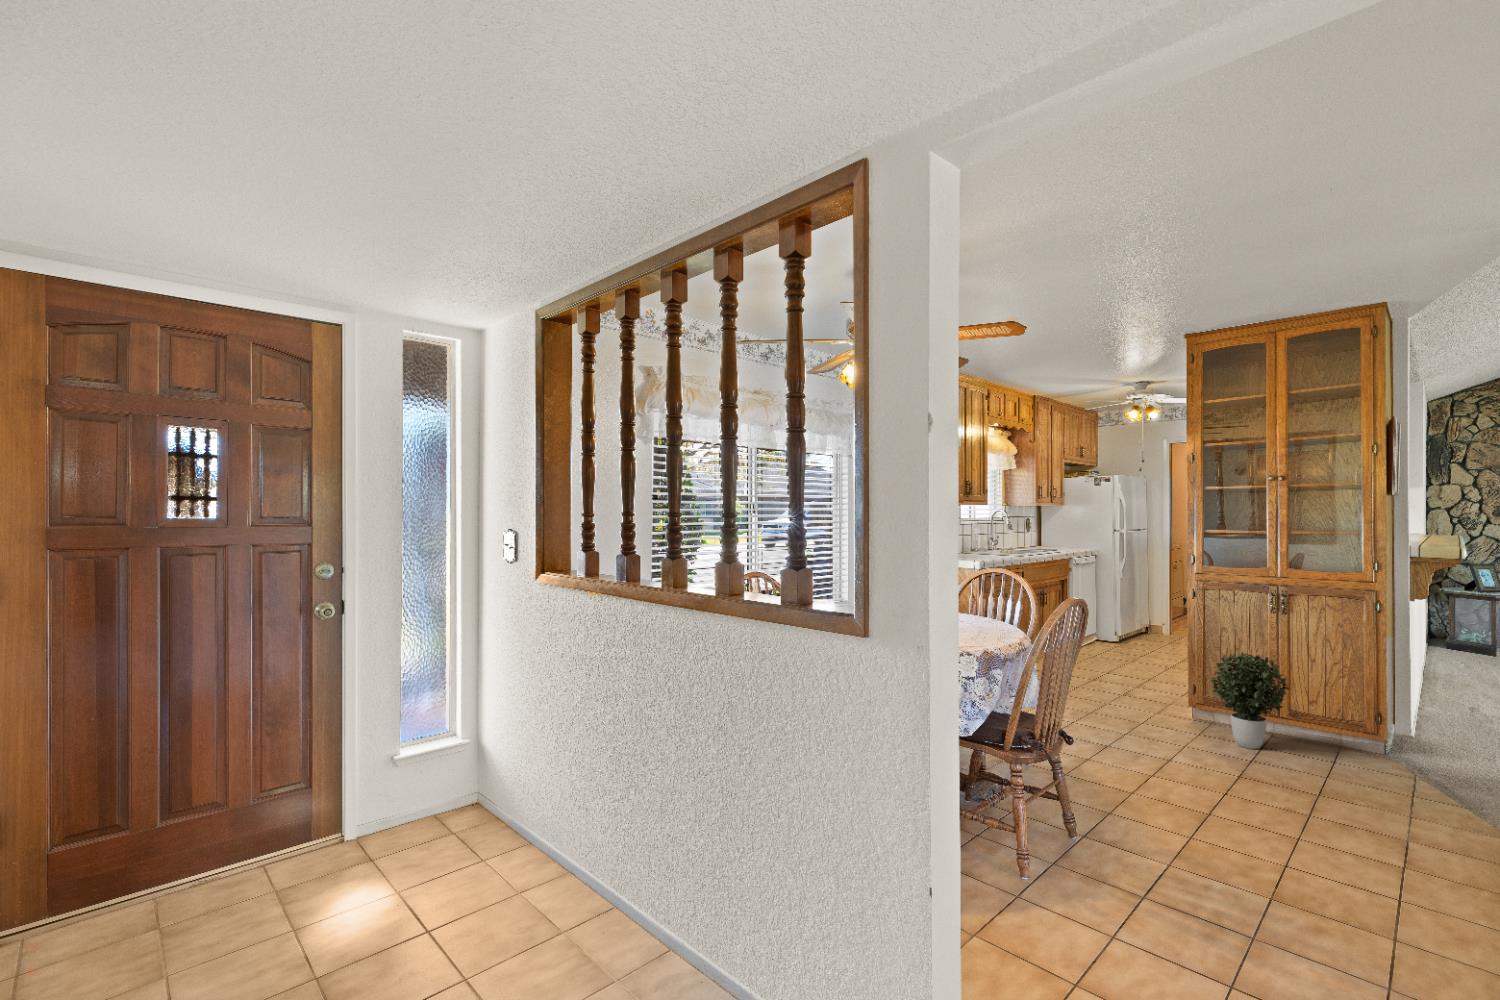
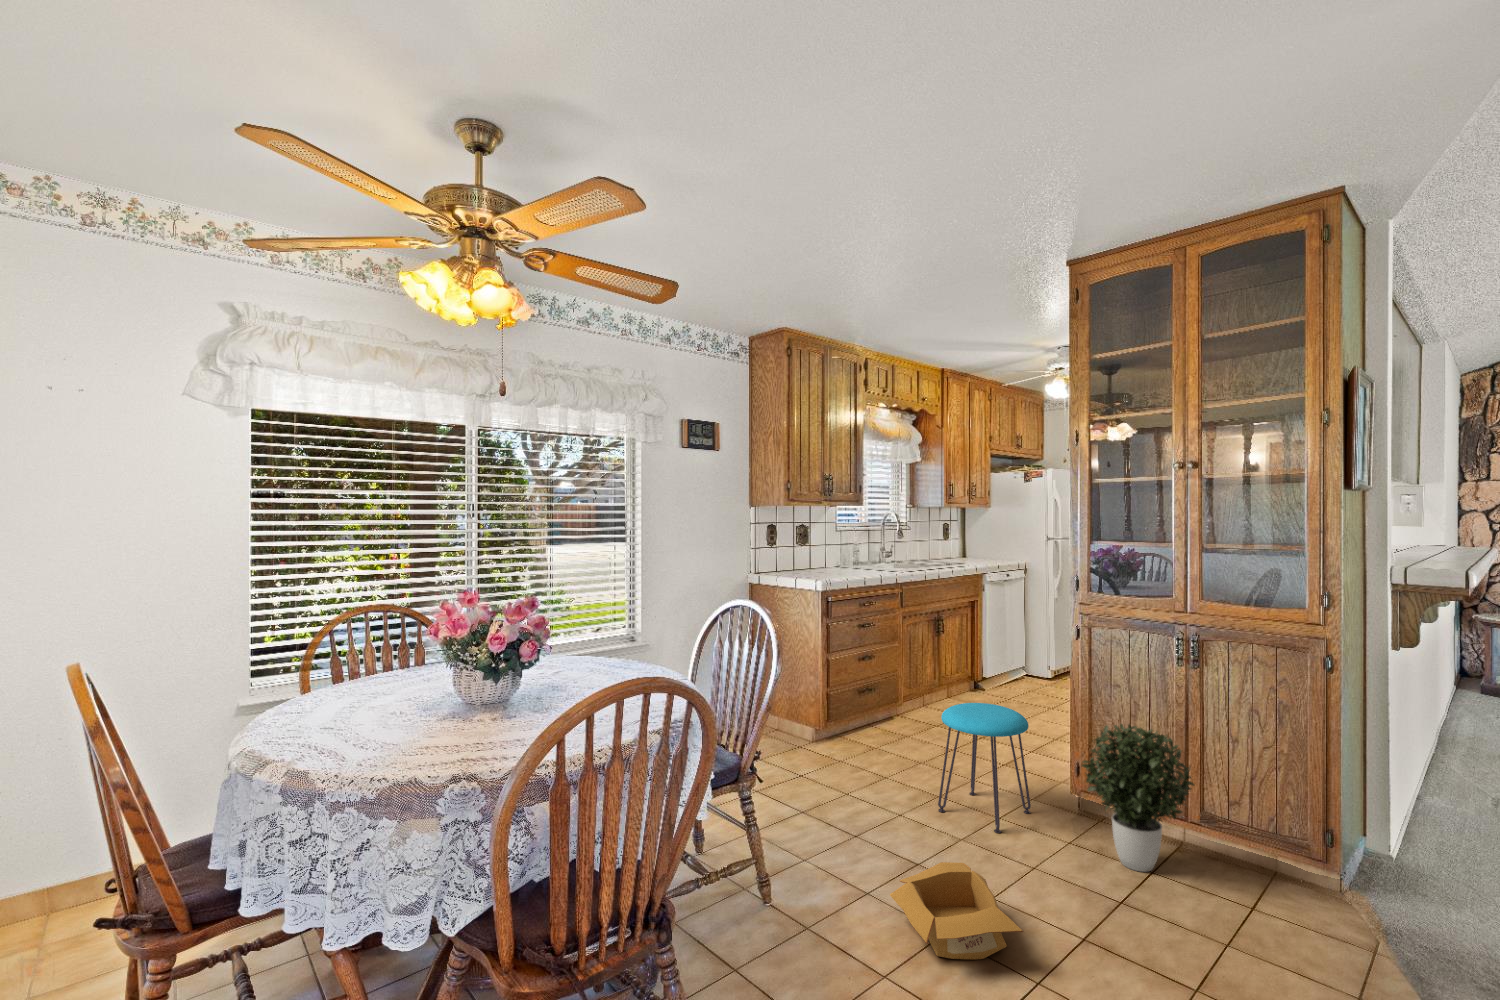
stool: none [1096,647,1162,733] -> present [938,703,1031,833]
cardboard box: none [1110,740,1209,789] -> present [890,862,1023,959]

